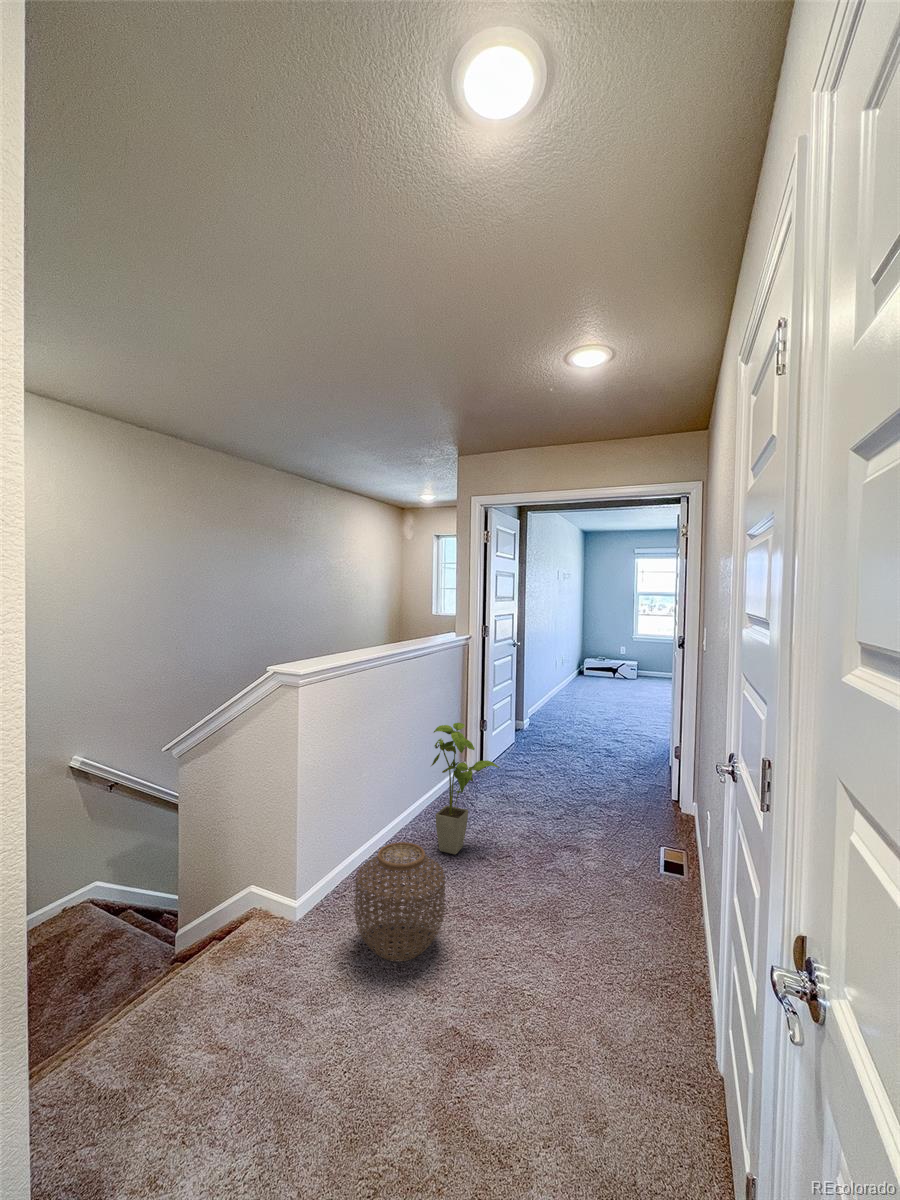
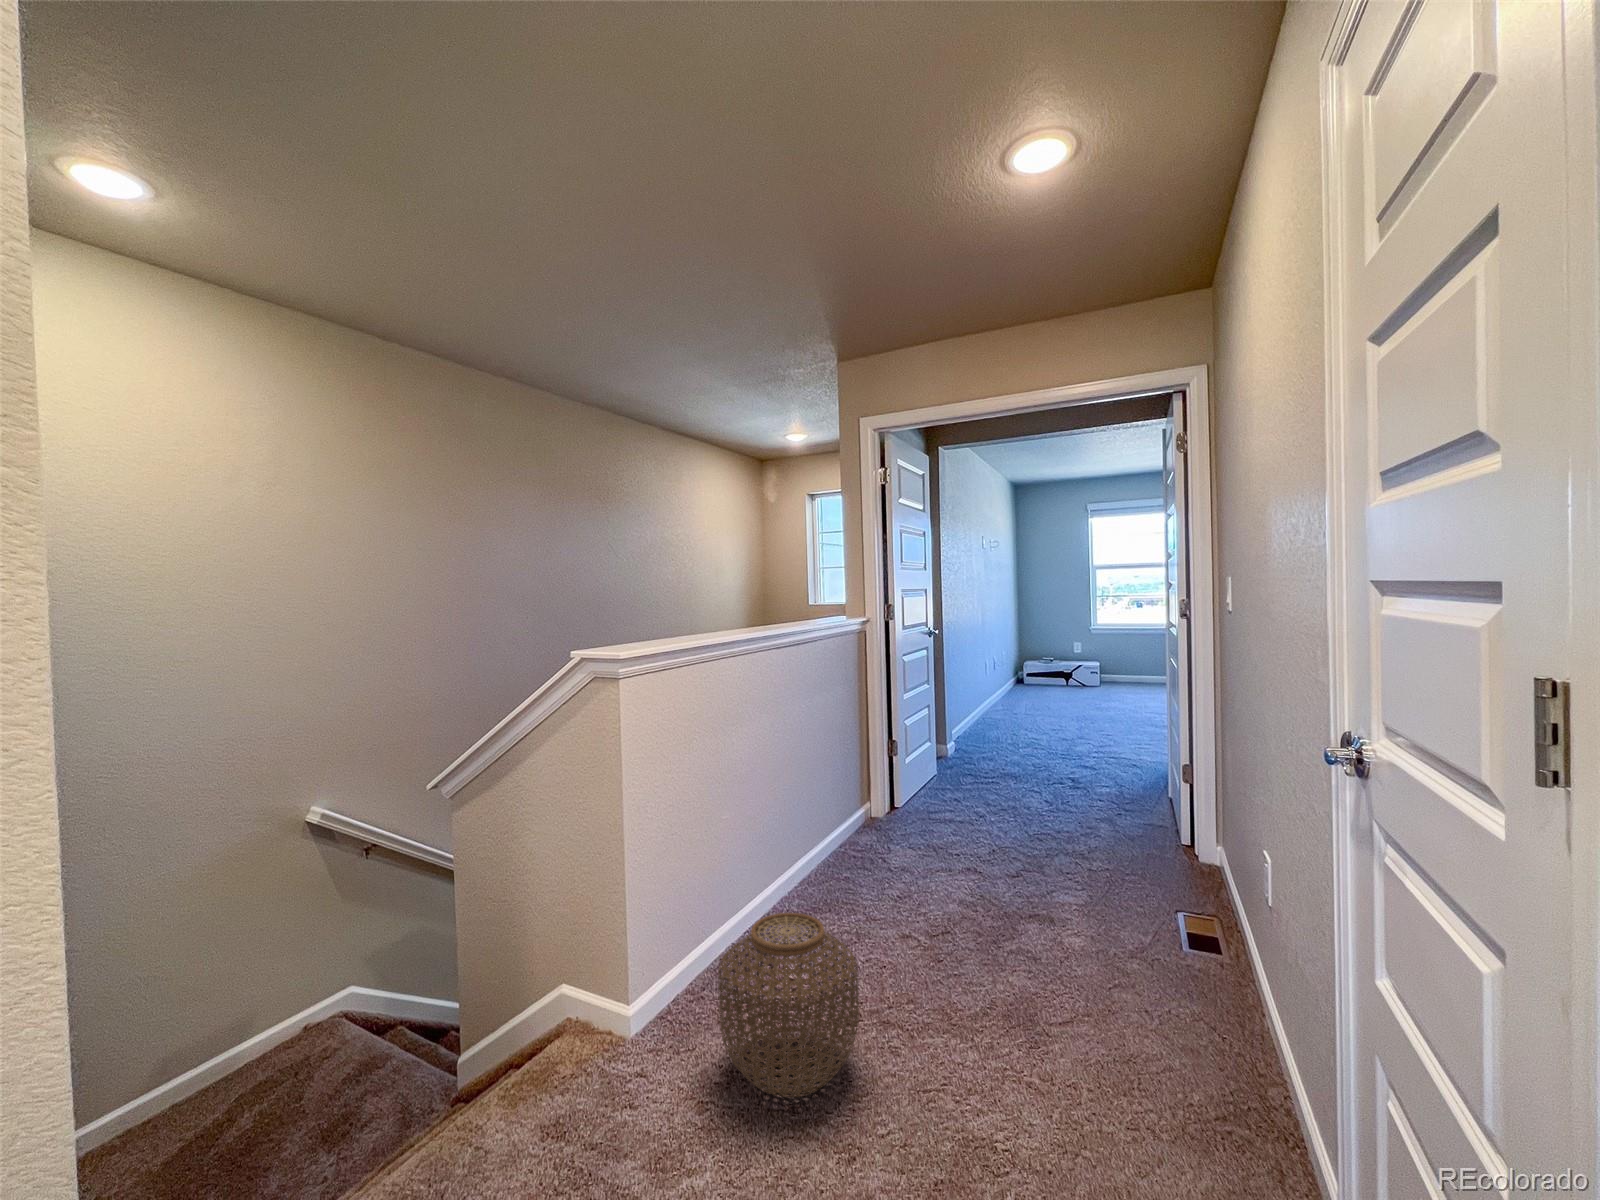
house plant: present [431,723,499,855] -> none [821,735,927,934]

